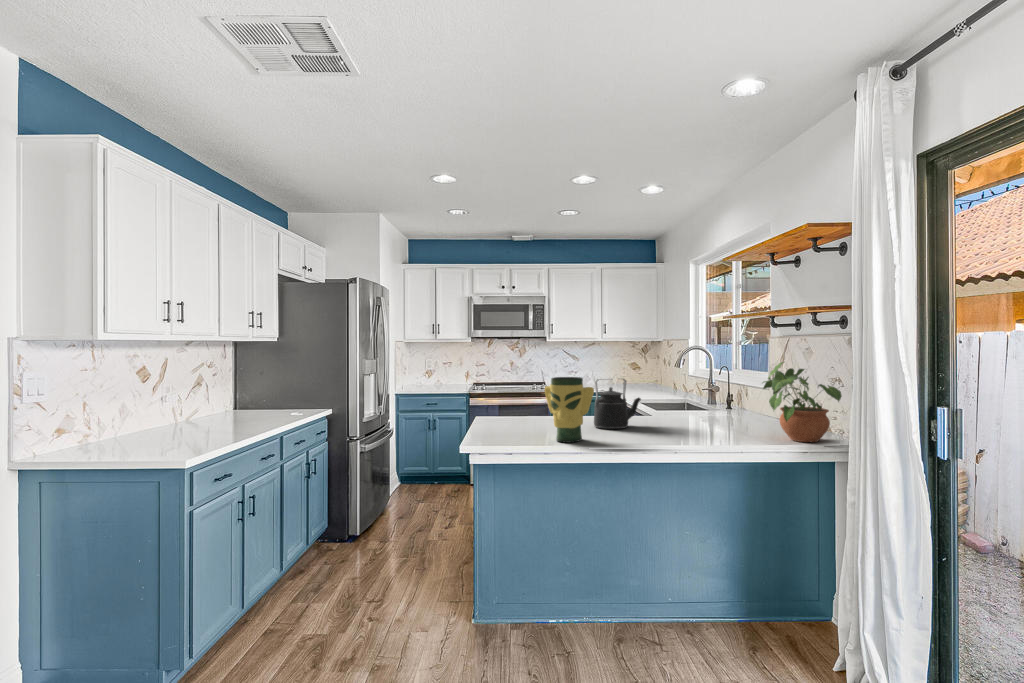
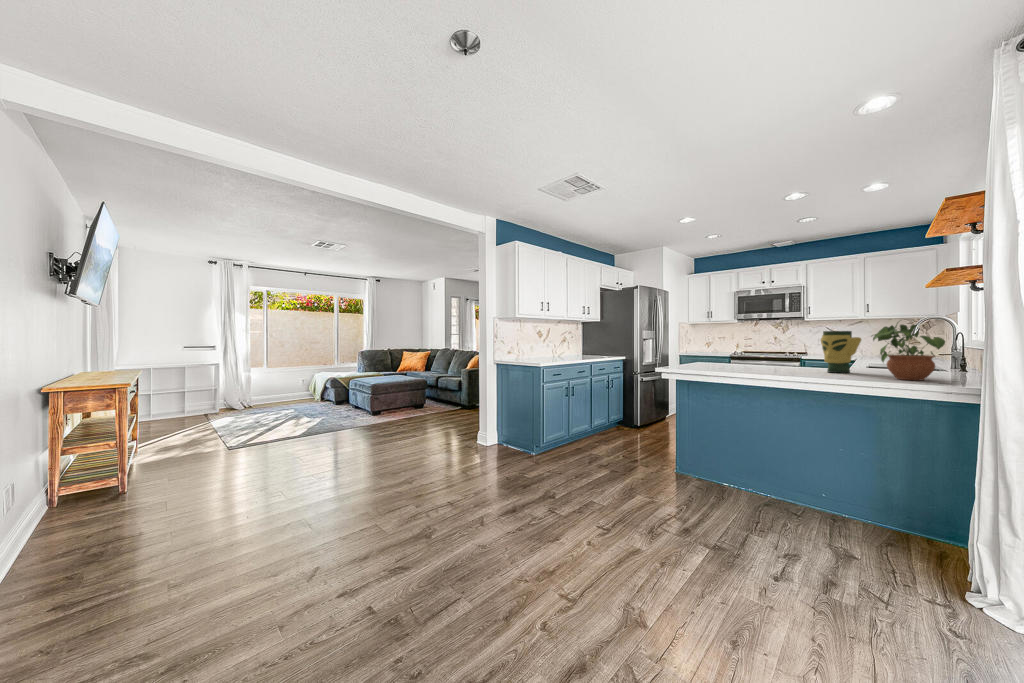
vase: present [544,377,594,443] -> present [821,331,861,373]
kettle: present [594,379,641,429] -> none [763,338,805,371]

